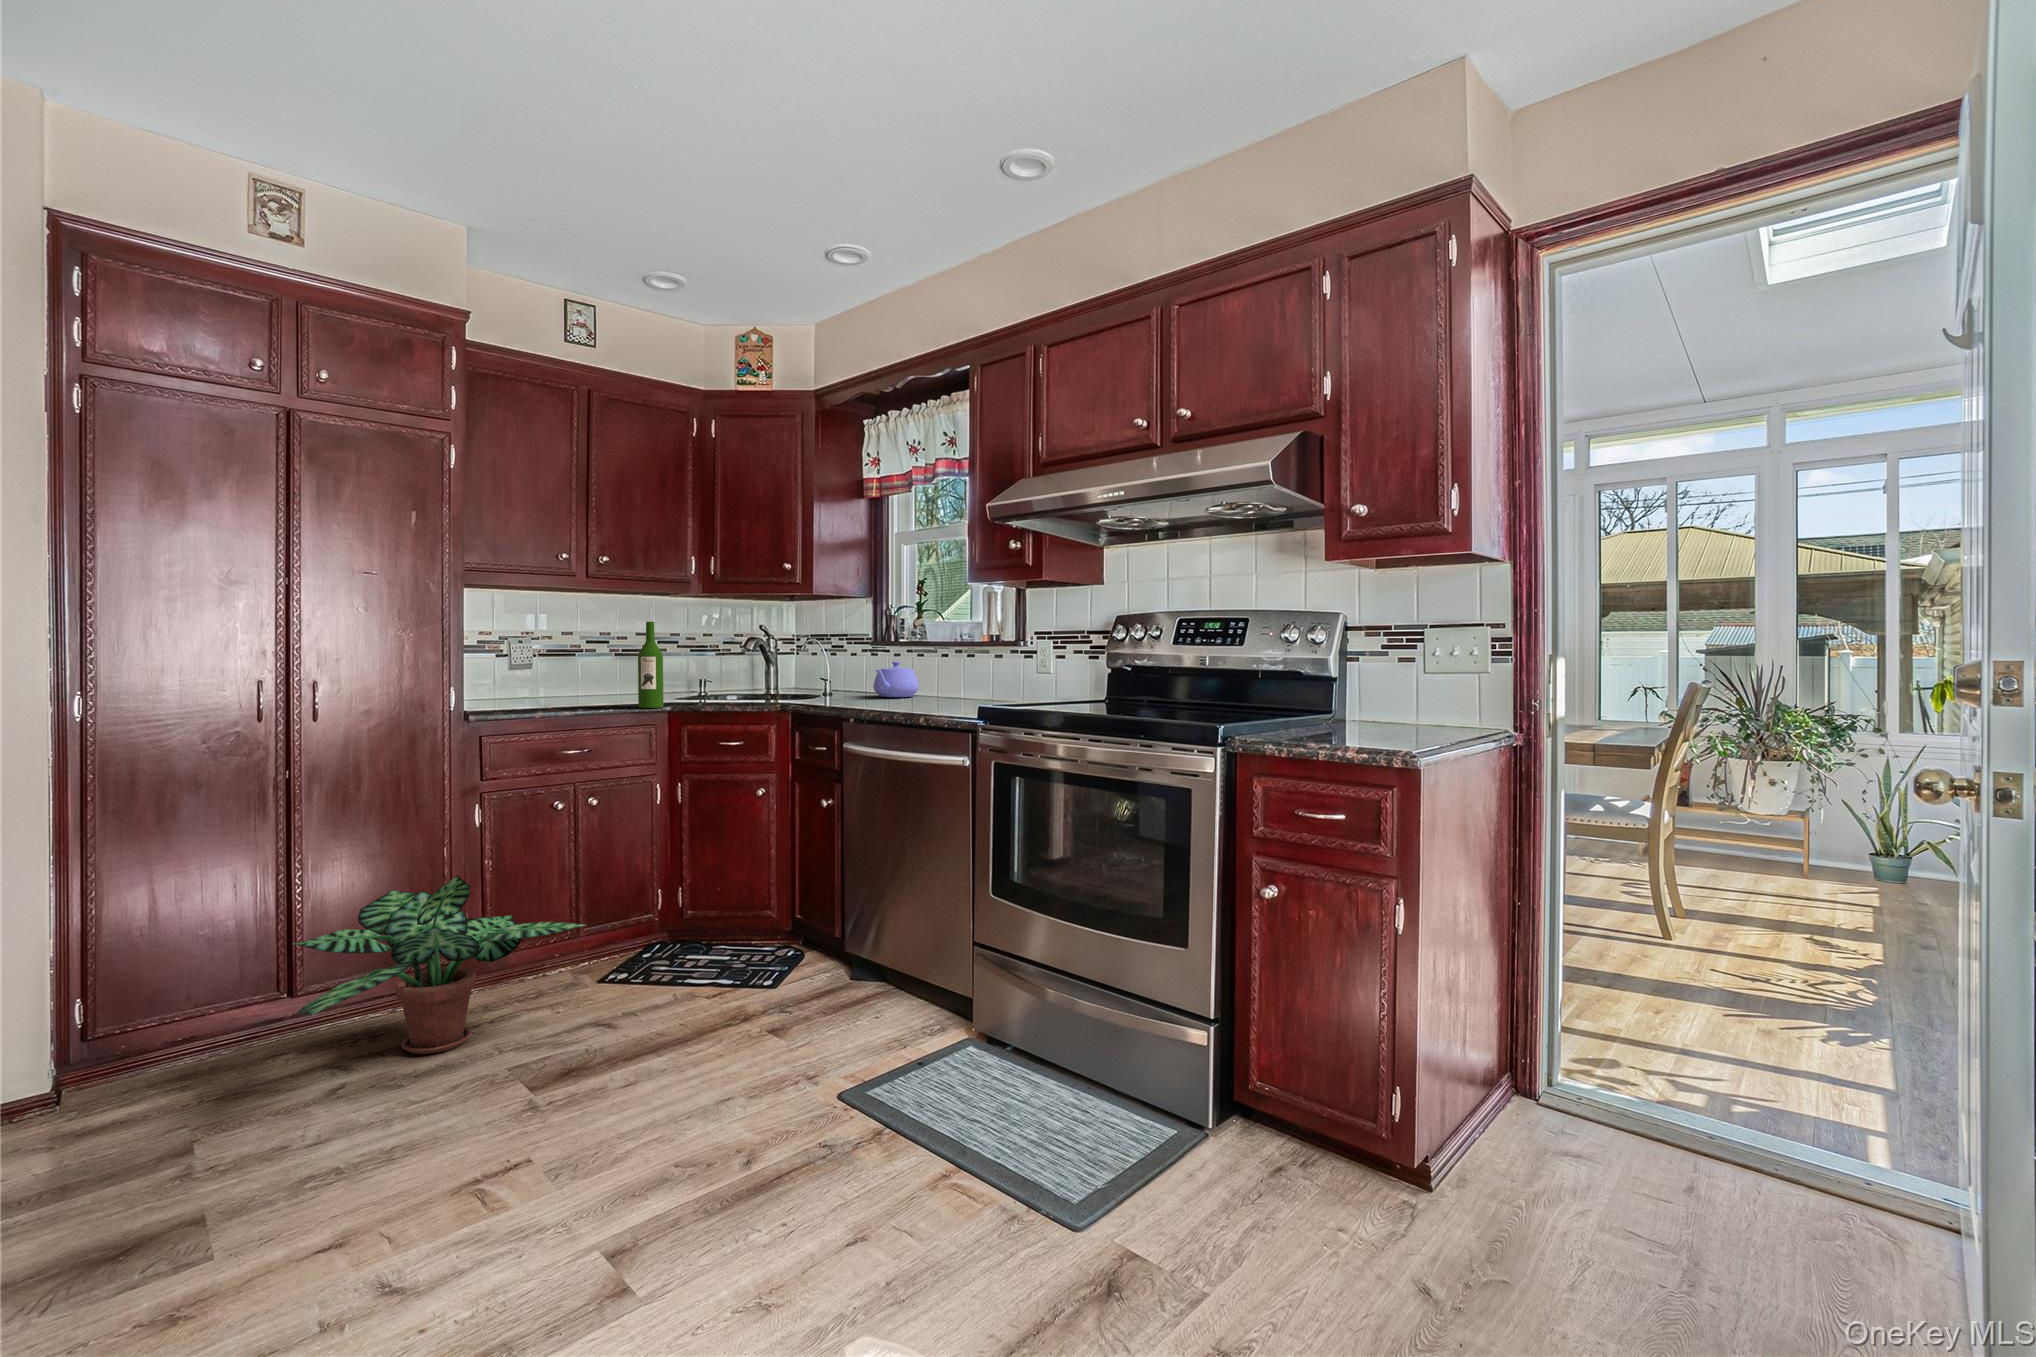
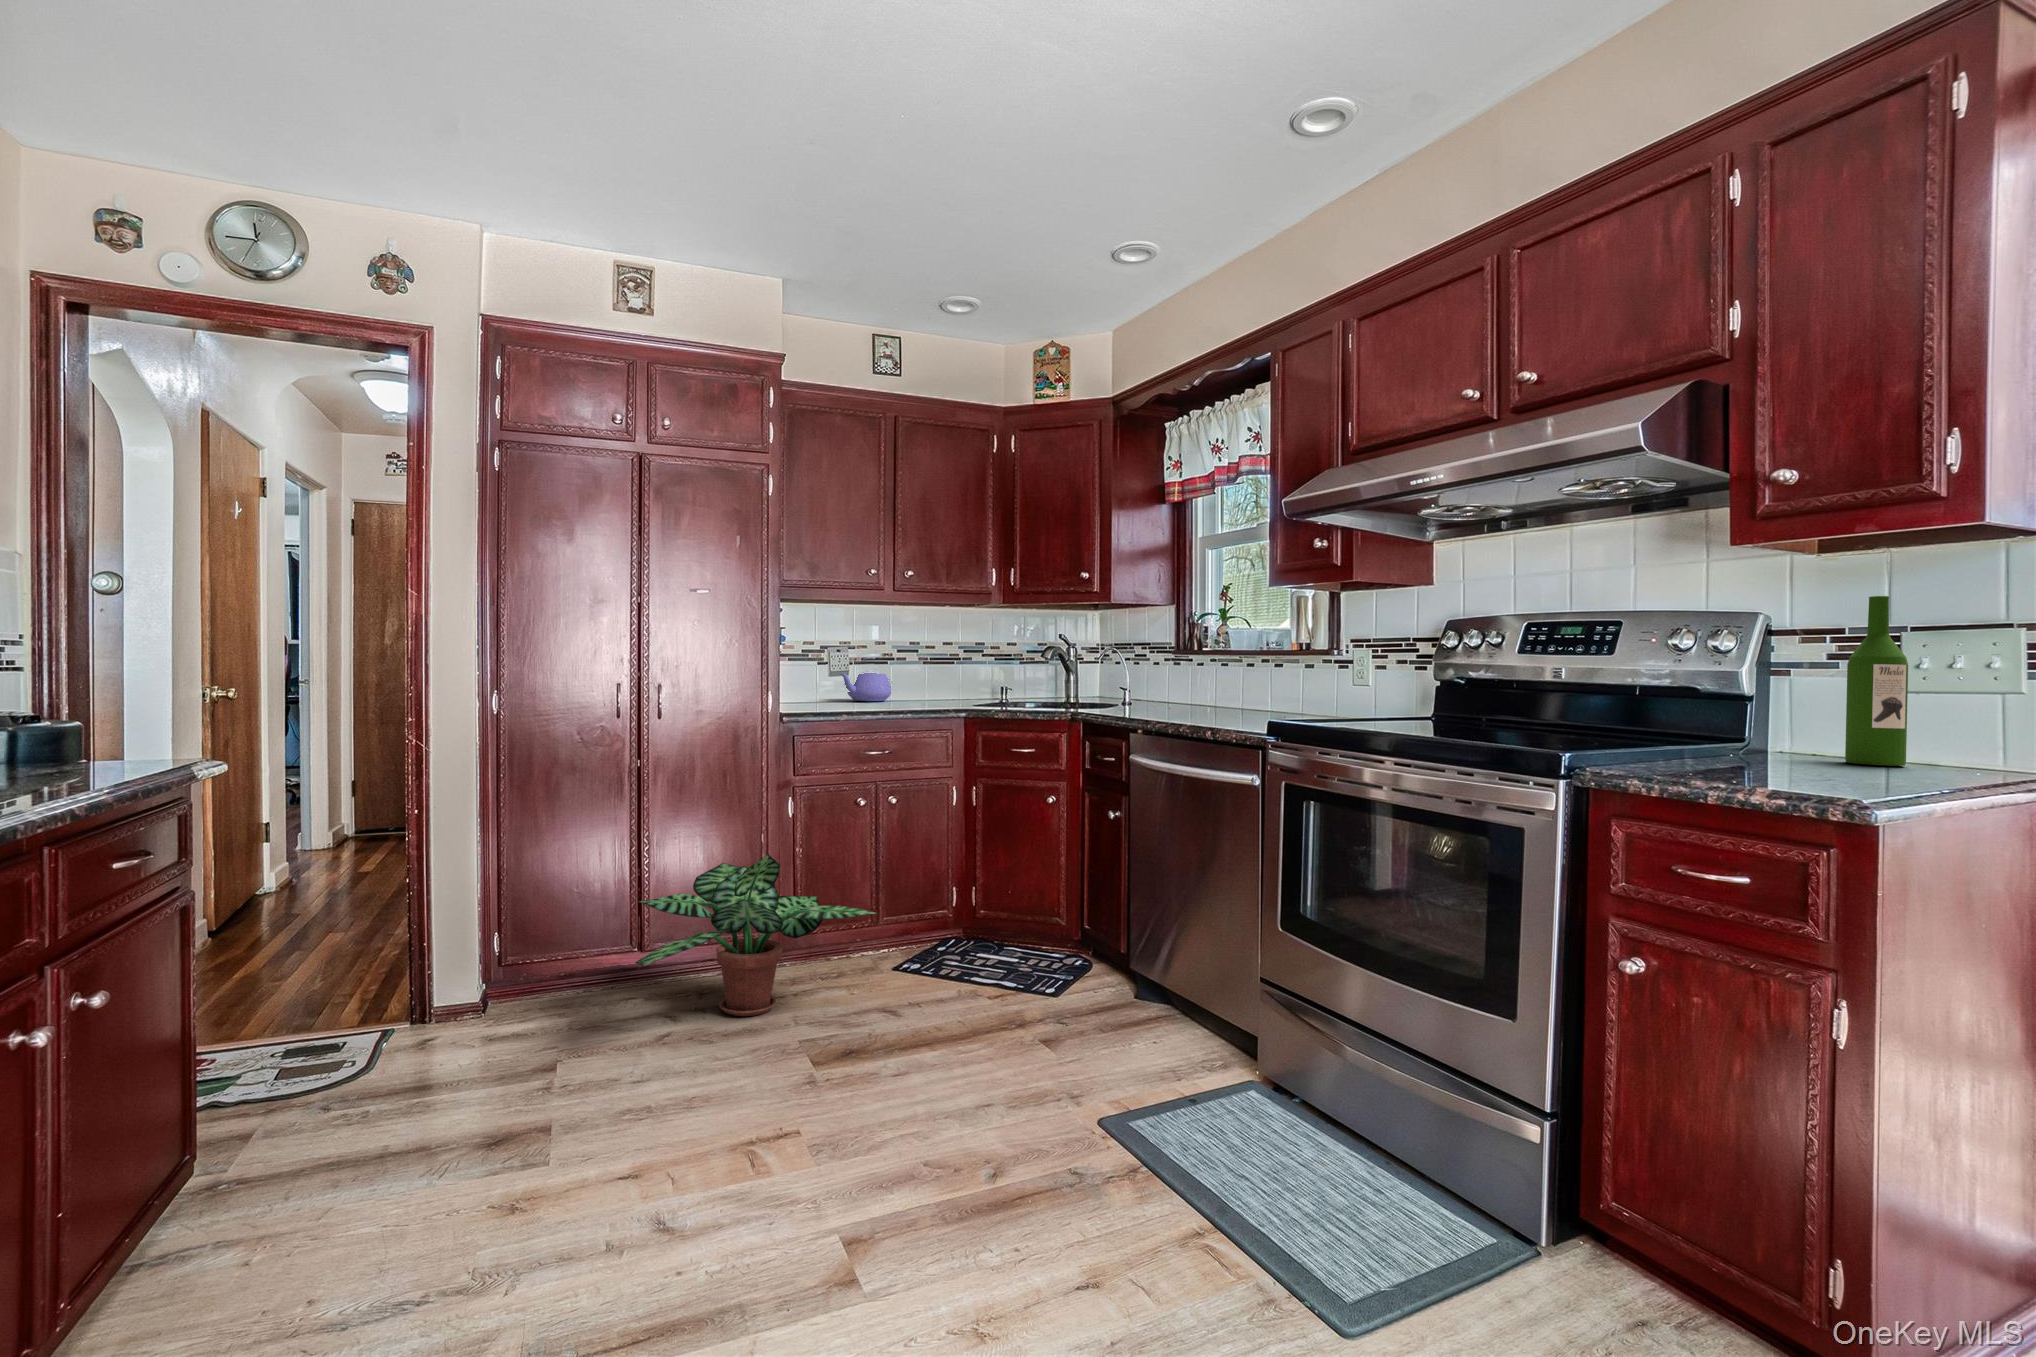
wine bottle: present [638,622,663,708] -> present [1845,596,1908,766]
teapot: present [873,662,919,697] -> present [841,671,893,701]

